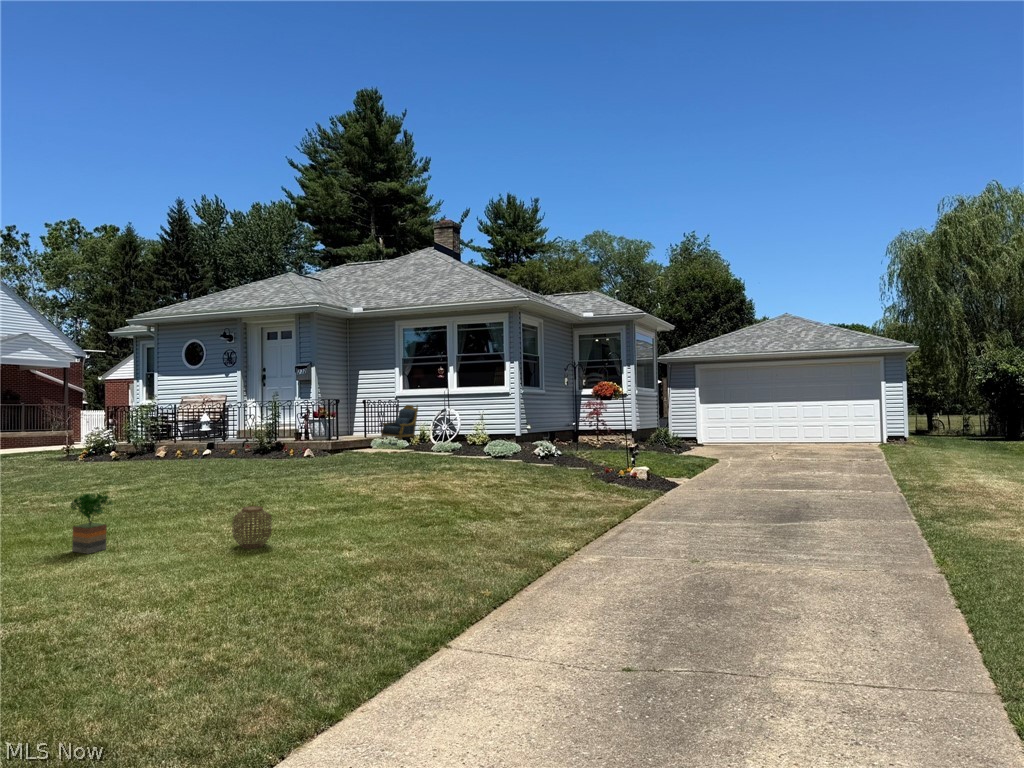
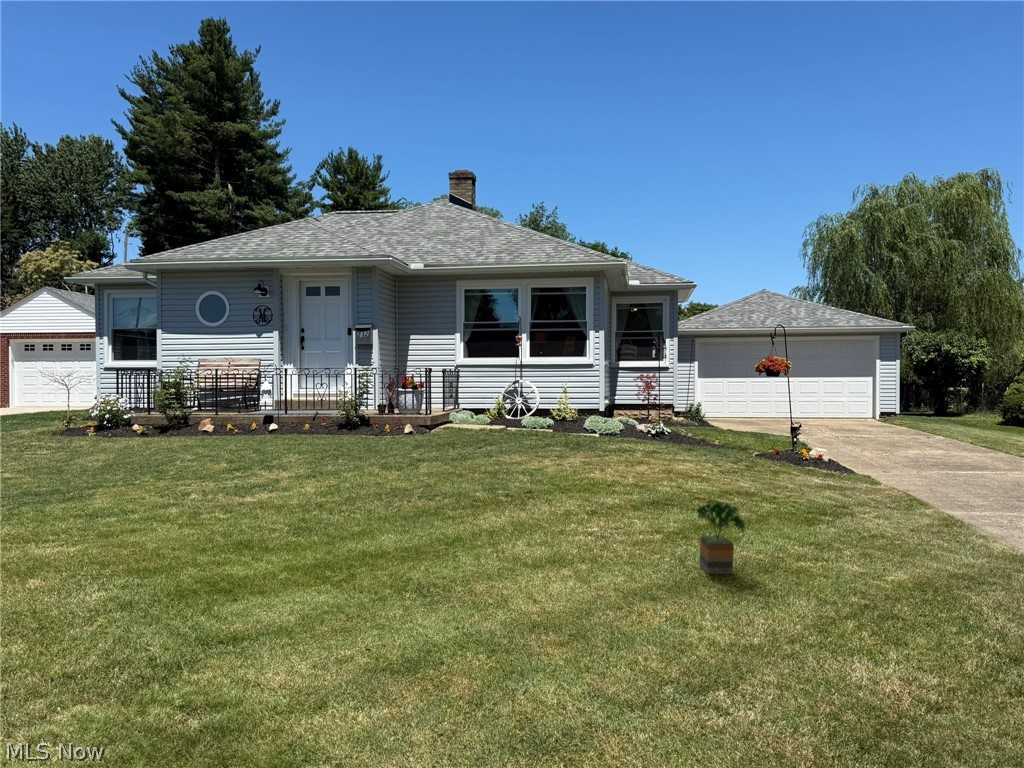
armchair: present [381,405,418,444] -> none [456,370,488,419]
woven basket: present [232,506,272,548] -> none [800,497,845,544]

